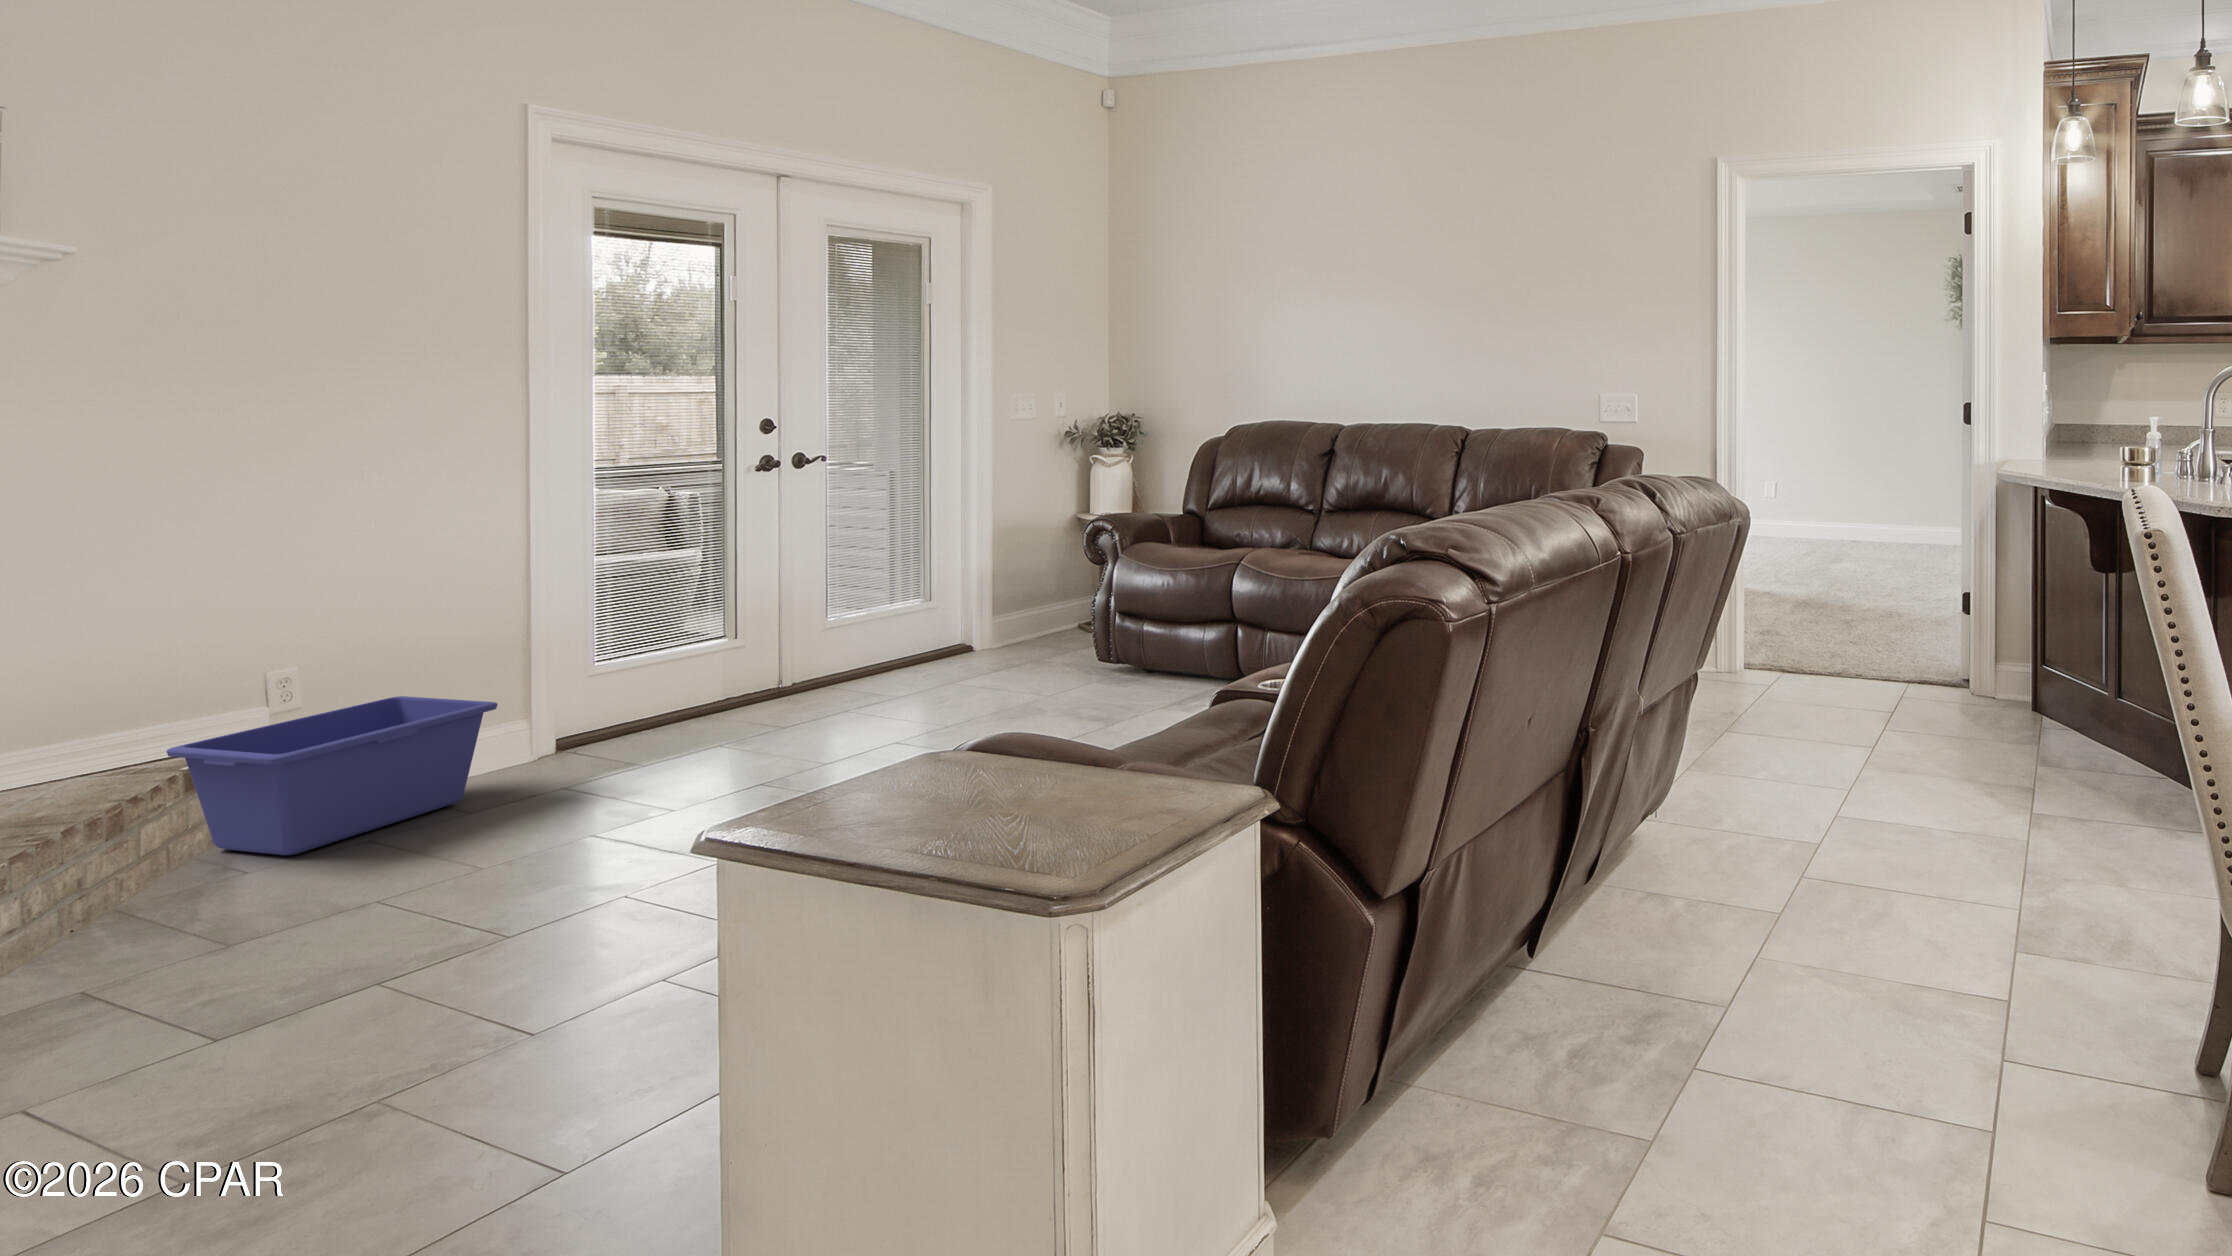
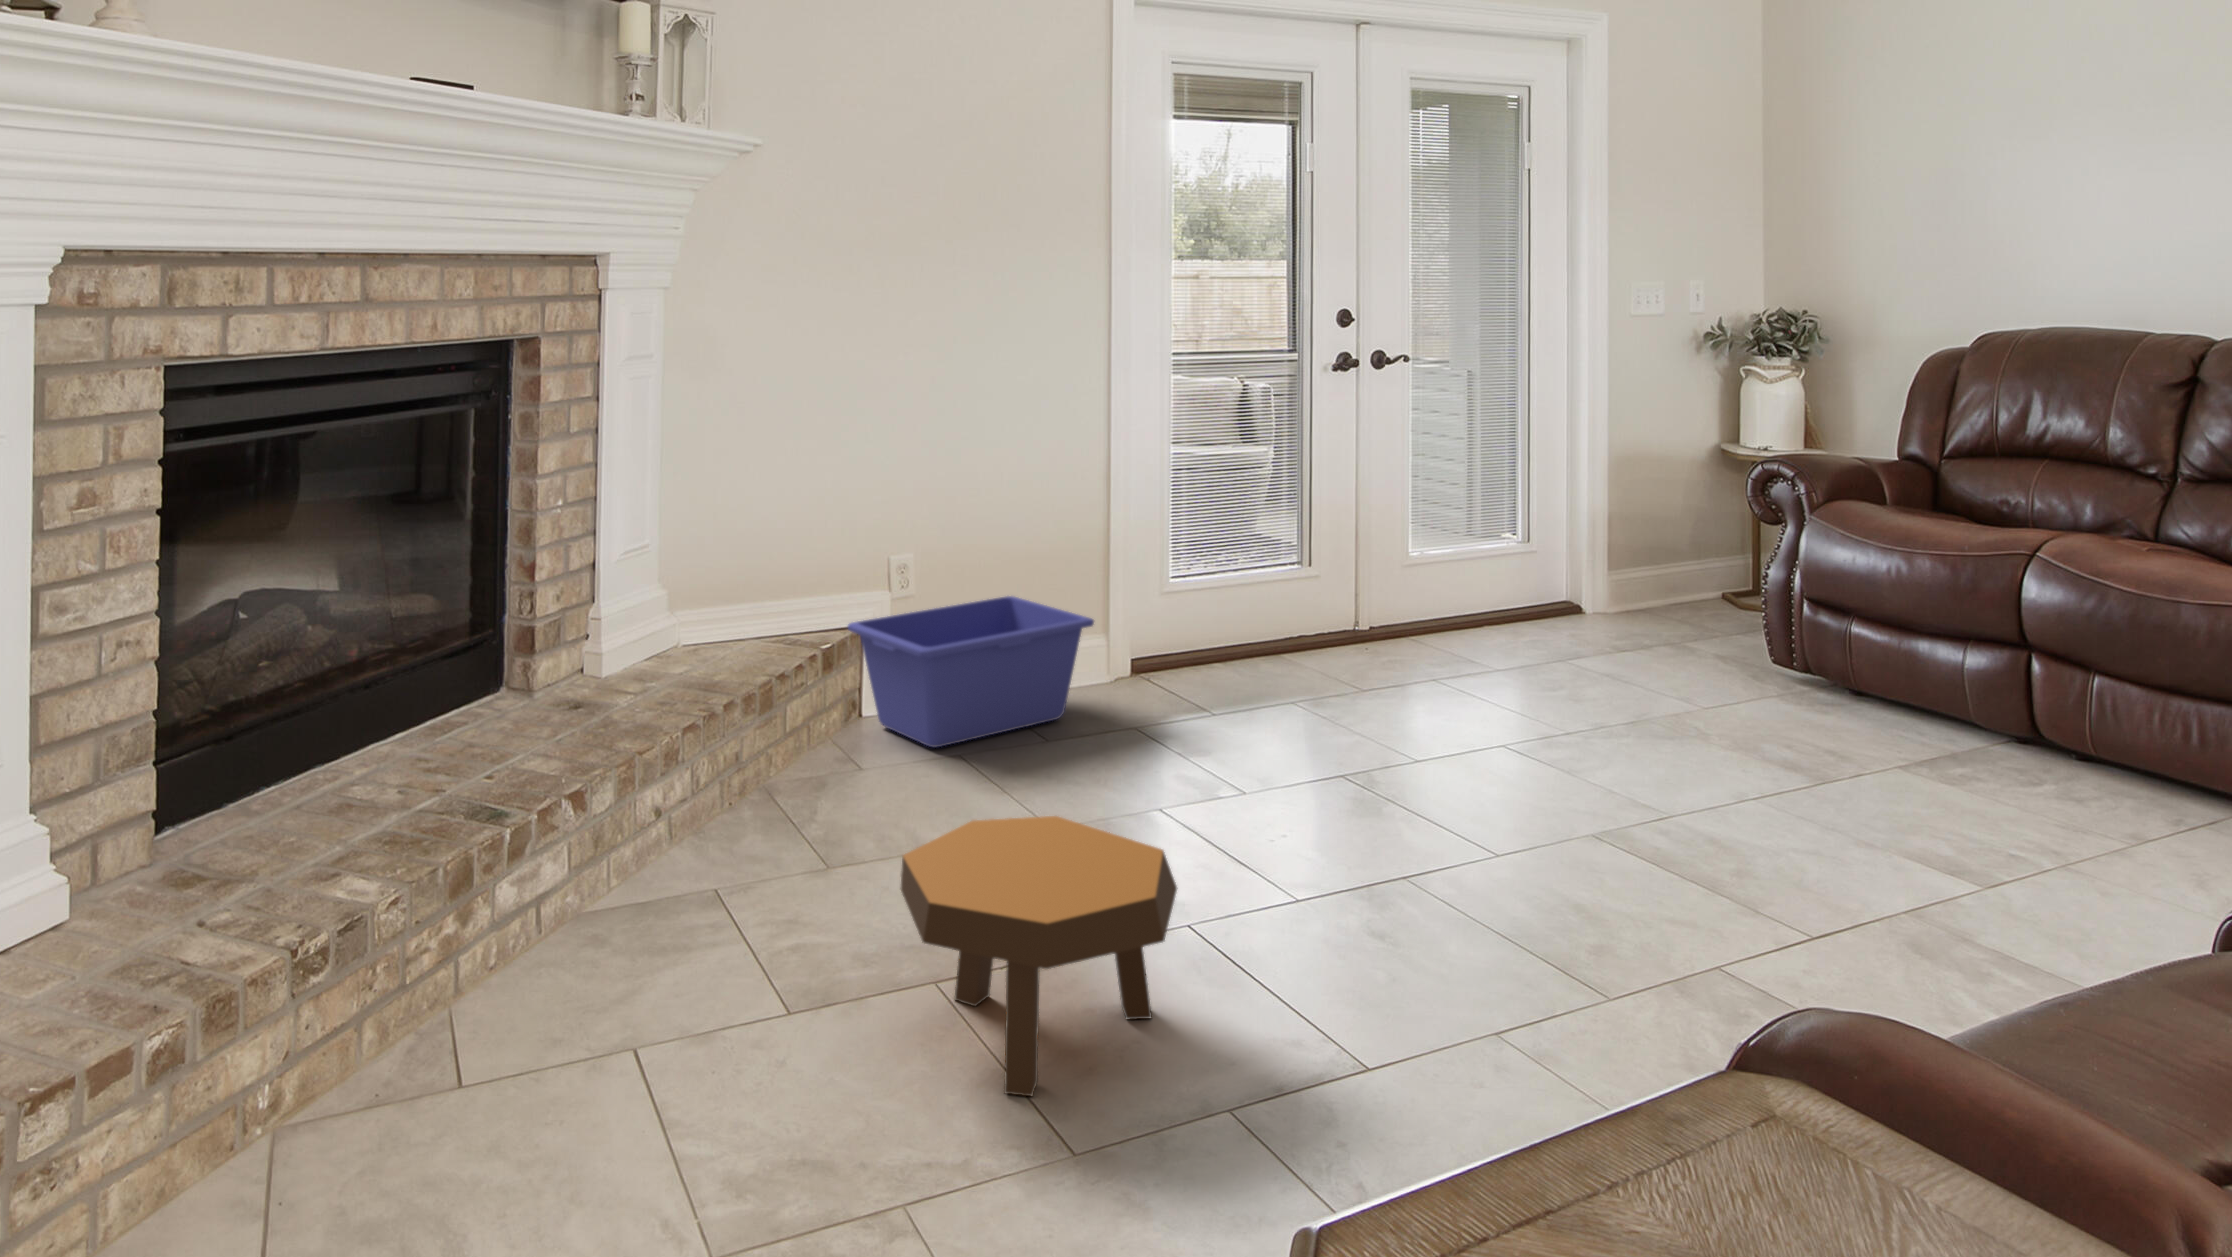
footstool: none [229,861,557,1107] -> present [900,816,1177,1096]

